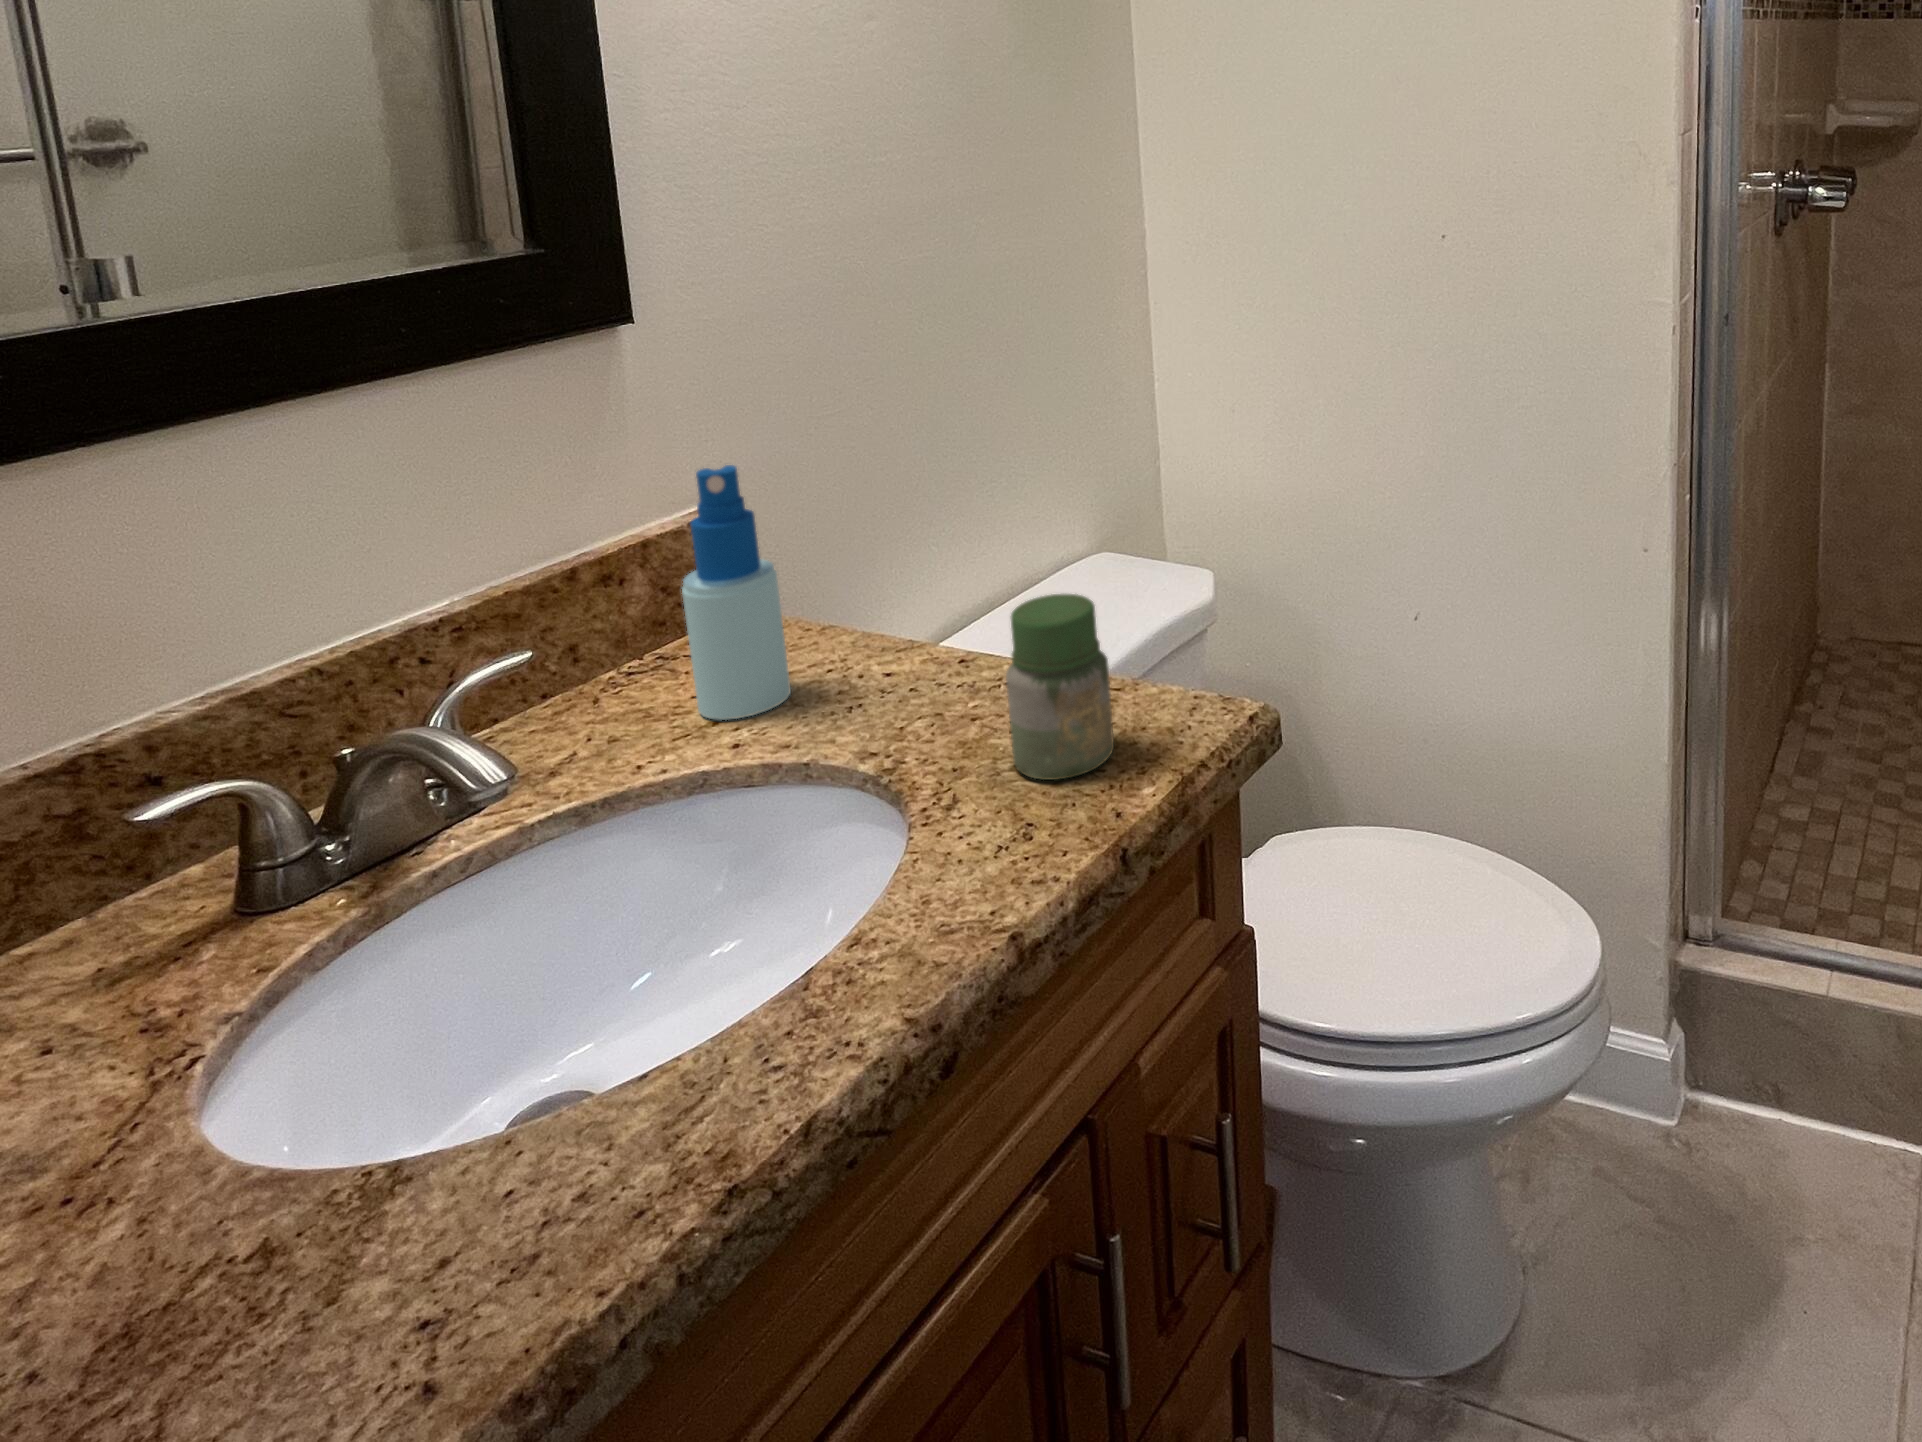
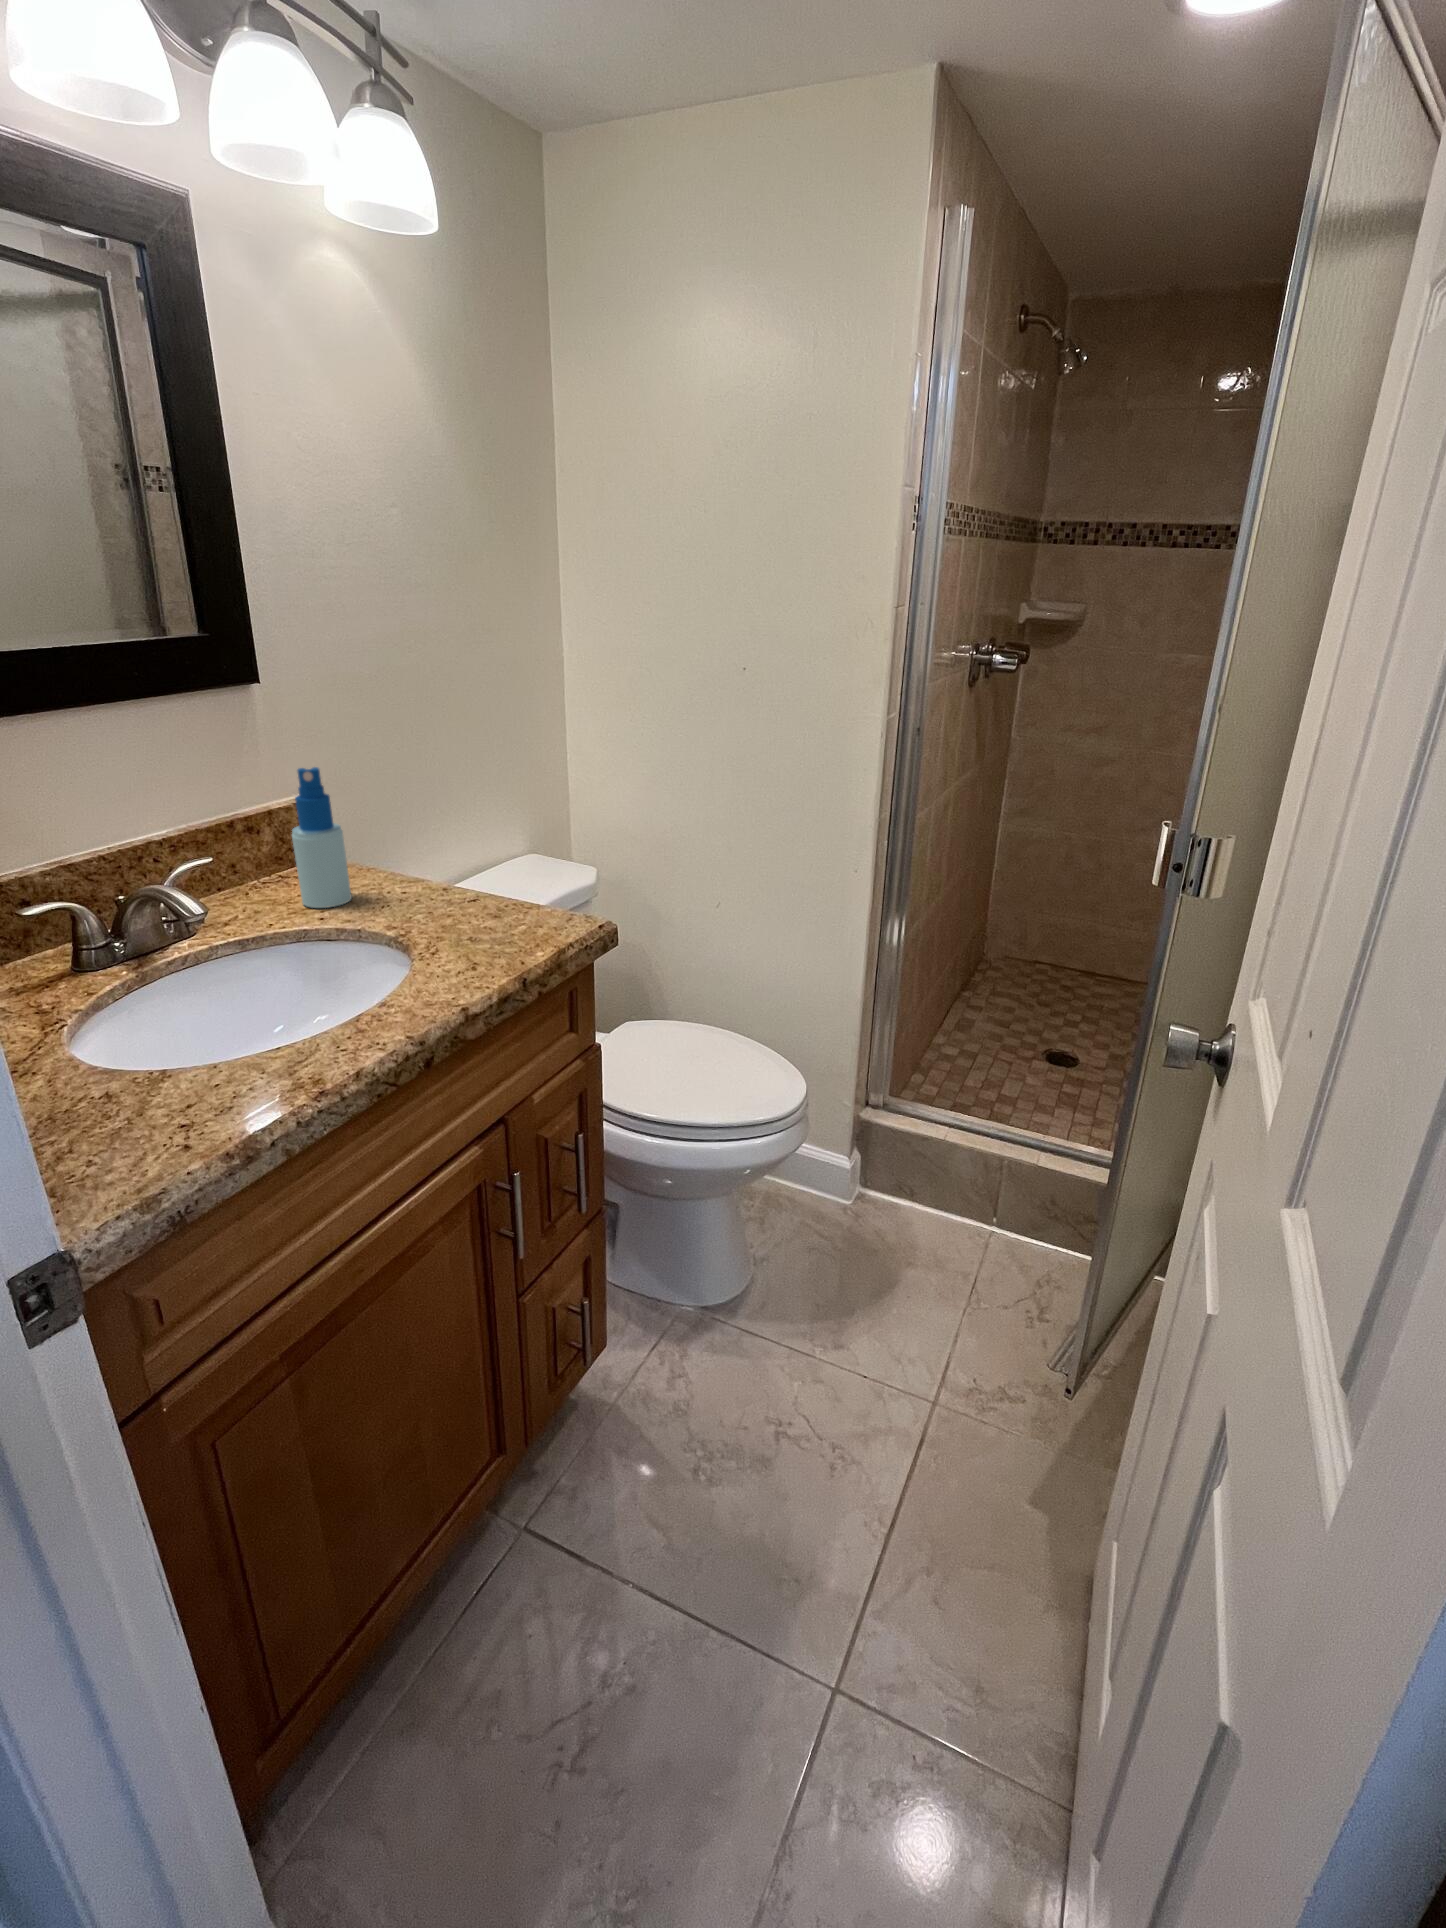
jar: present [1006,594,1114,780] -> none [464,847,523,946]

